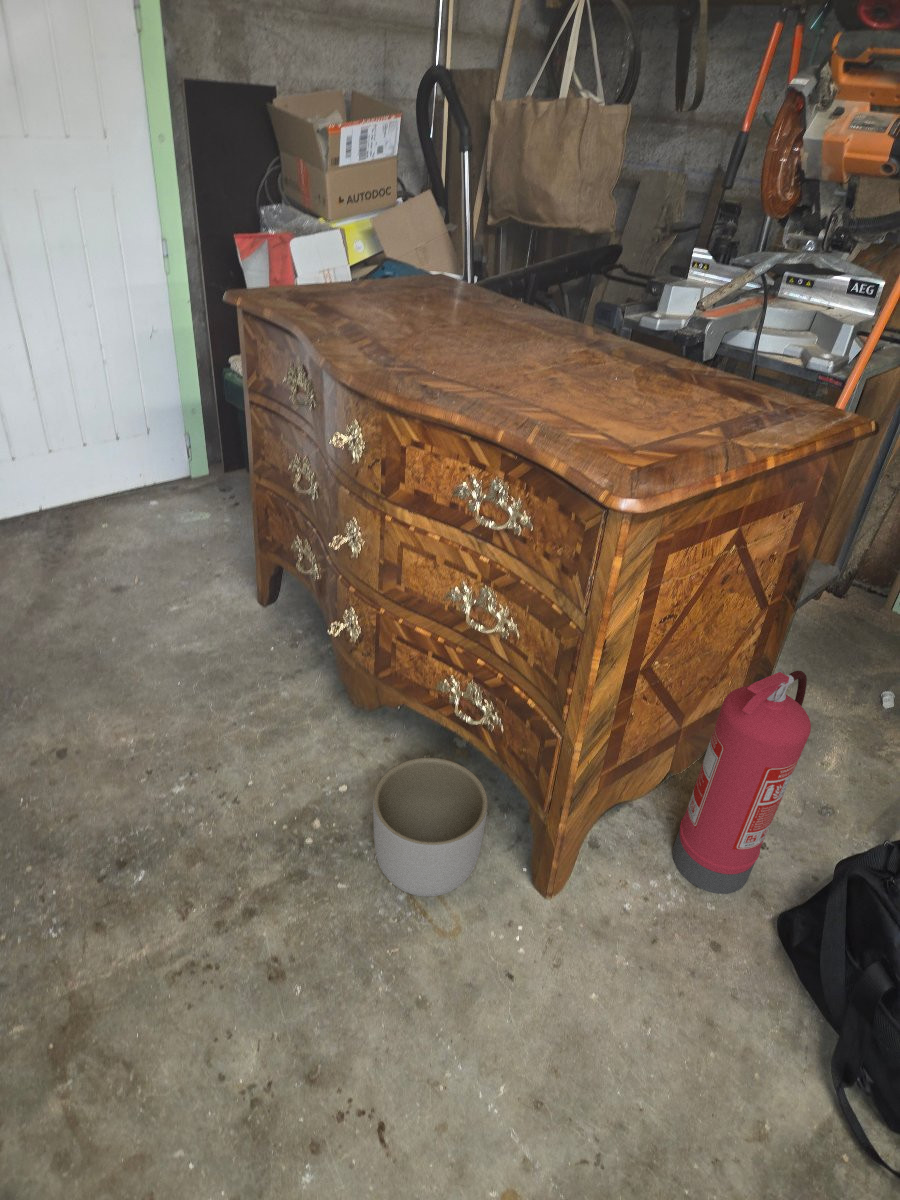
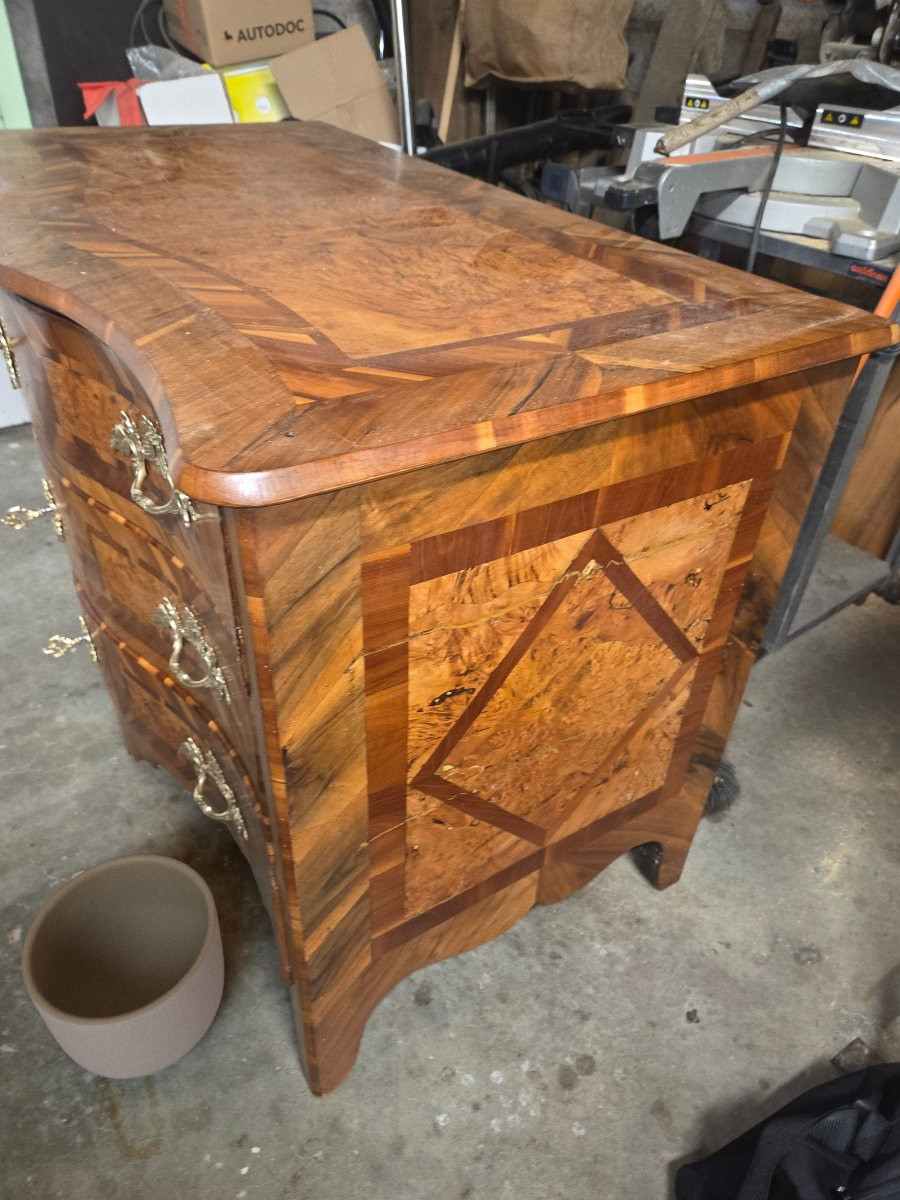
fire extinguisher: present [673,671,811,894] -> none [541,781,751,1105]

